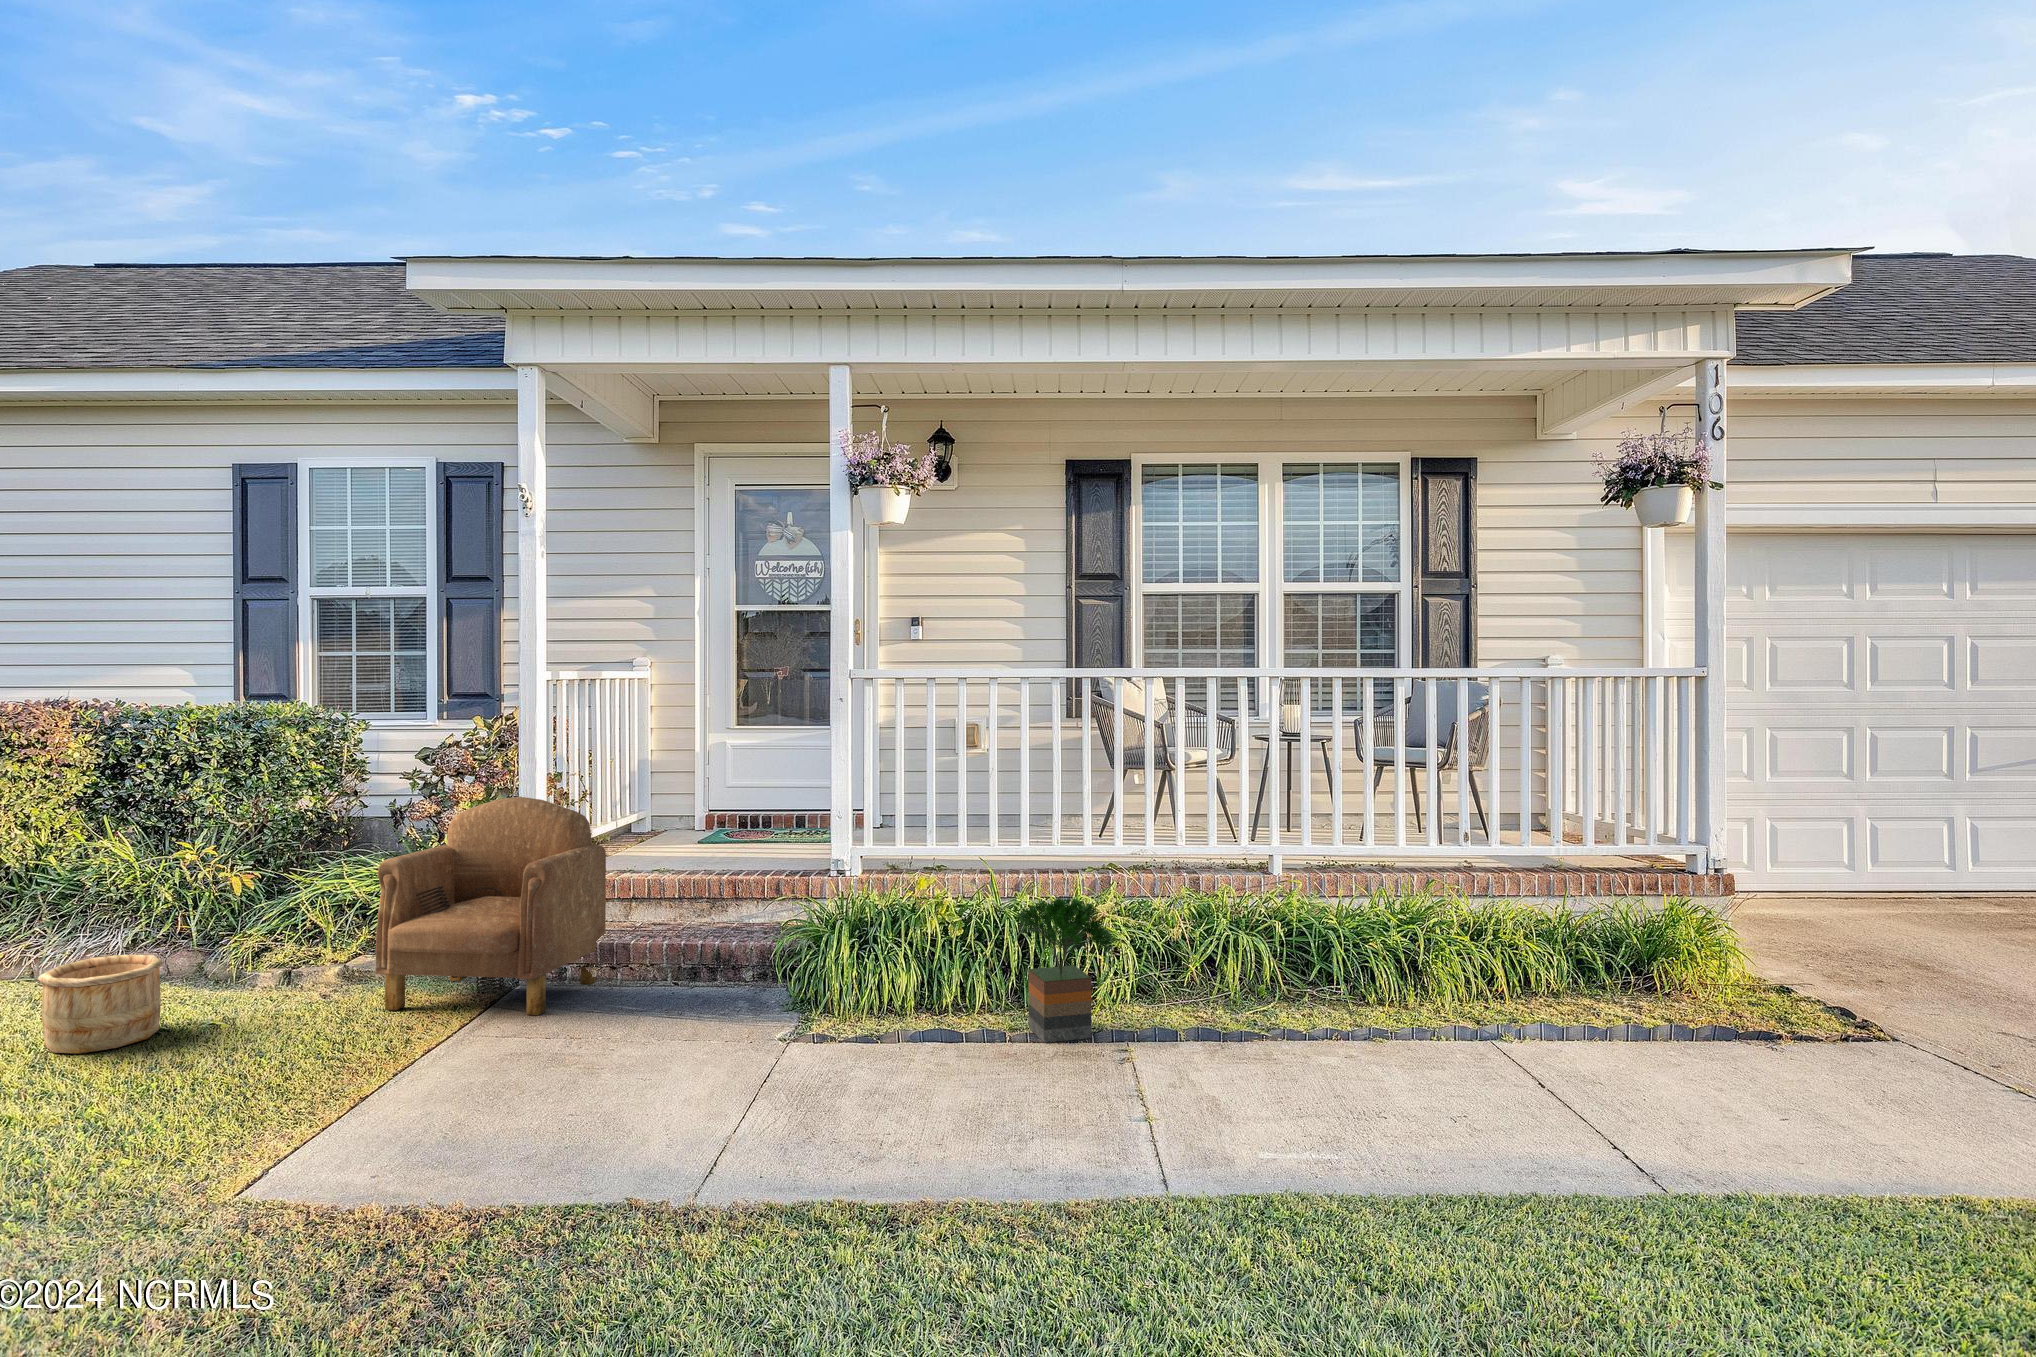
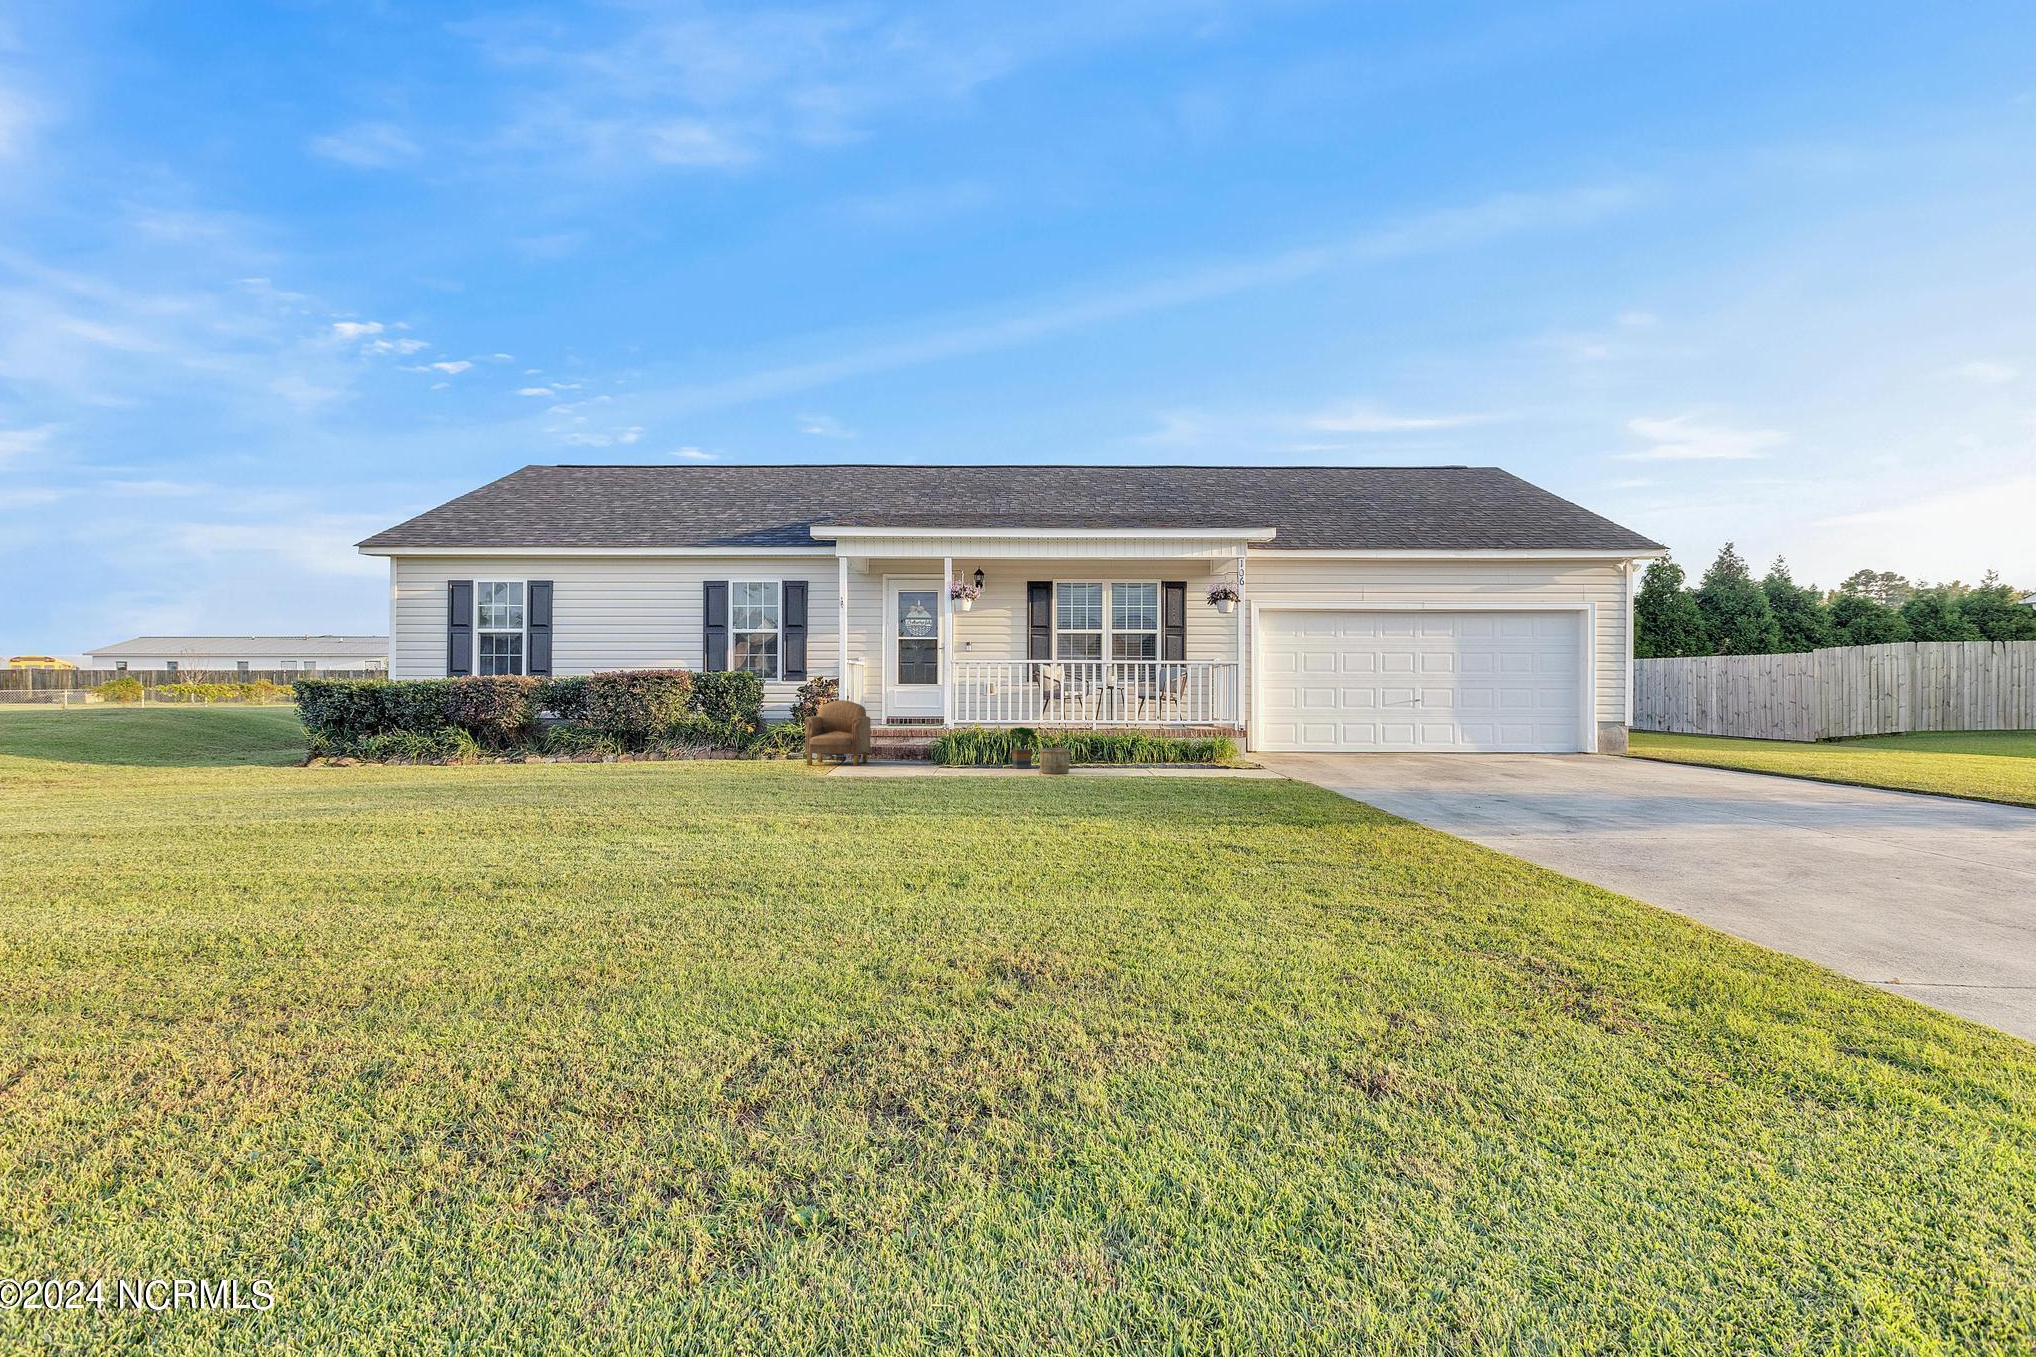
wooden bucket: present [38,955,163,1053] -> present [1039,748,1070,774]

